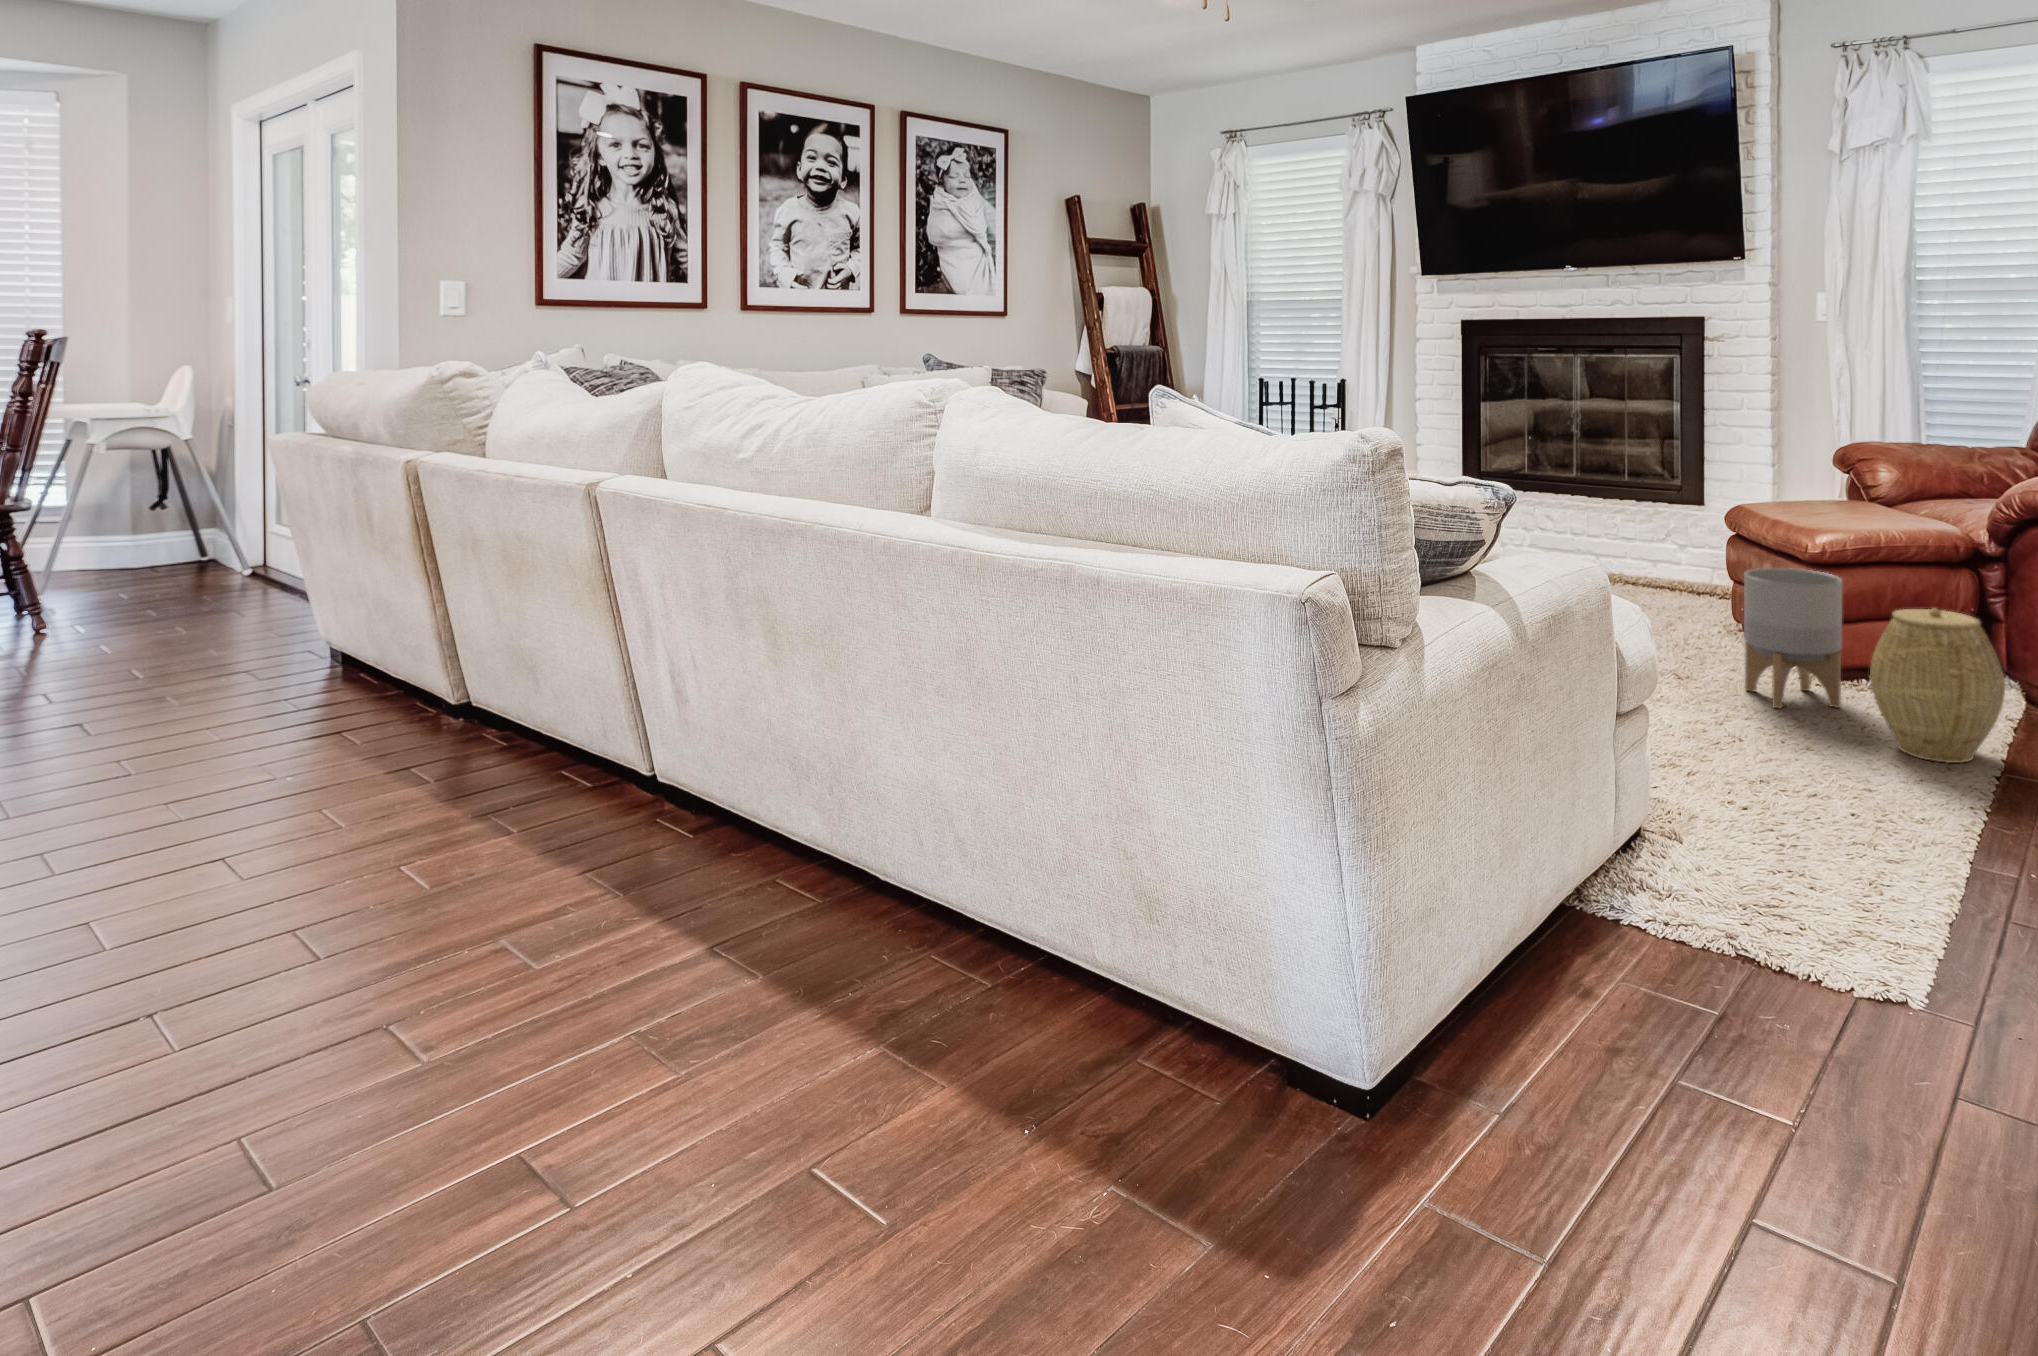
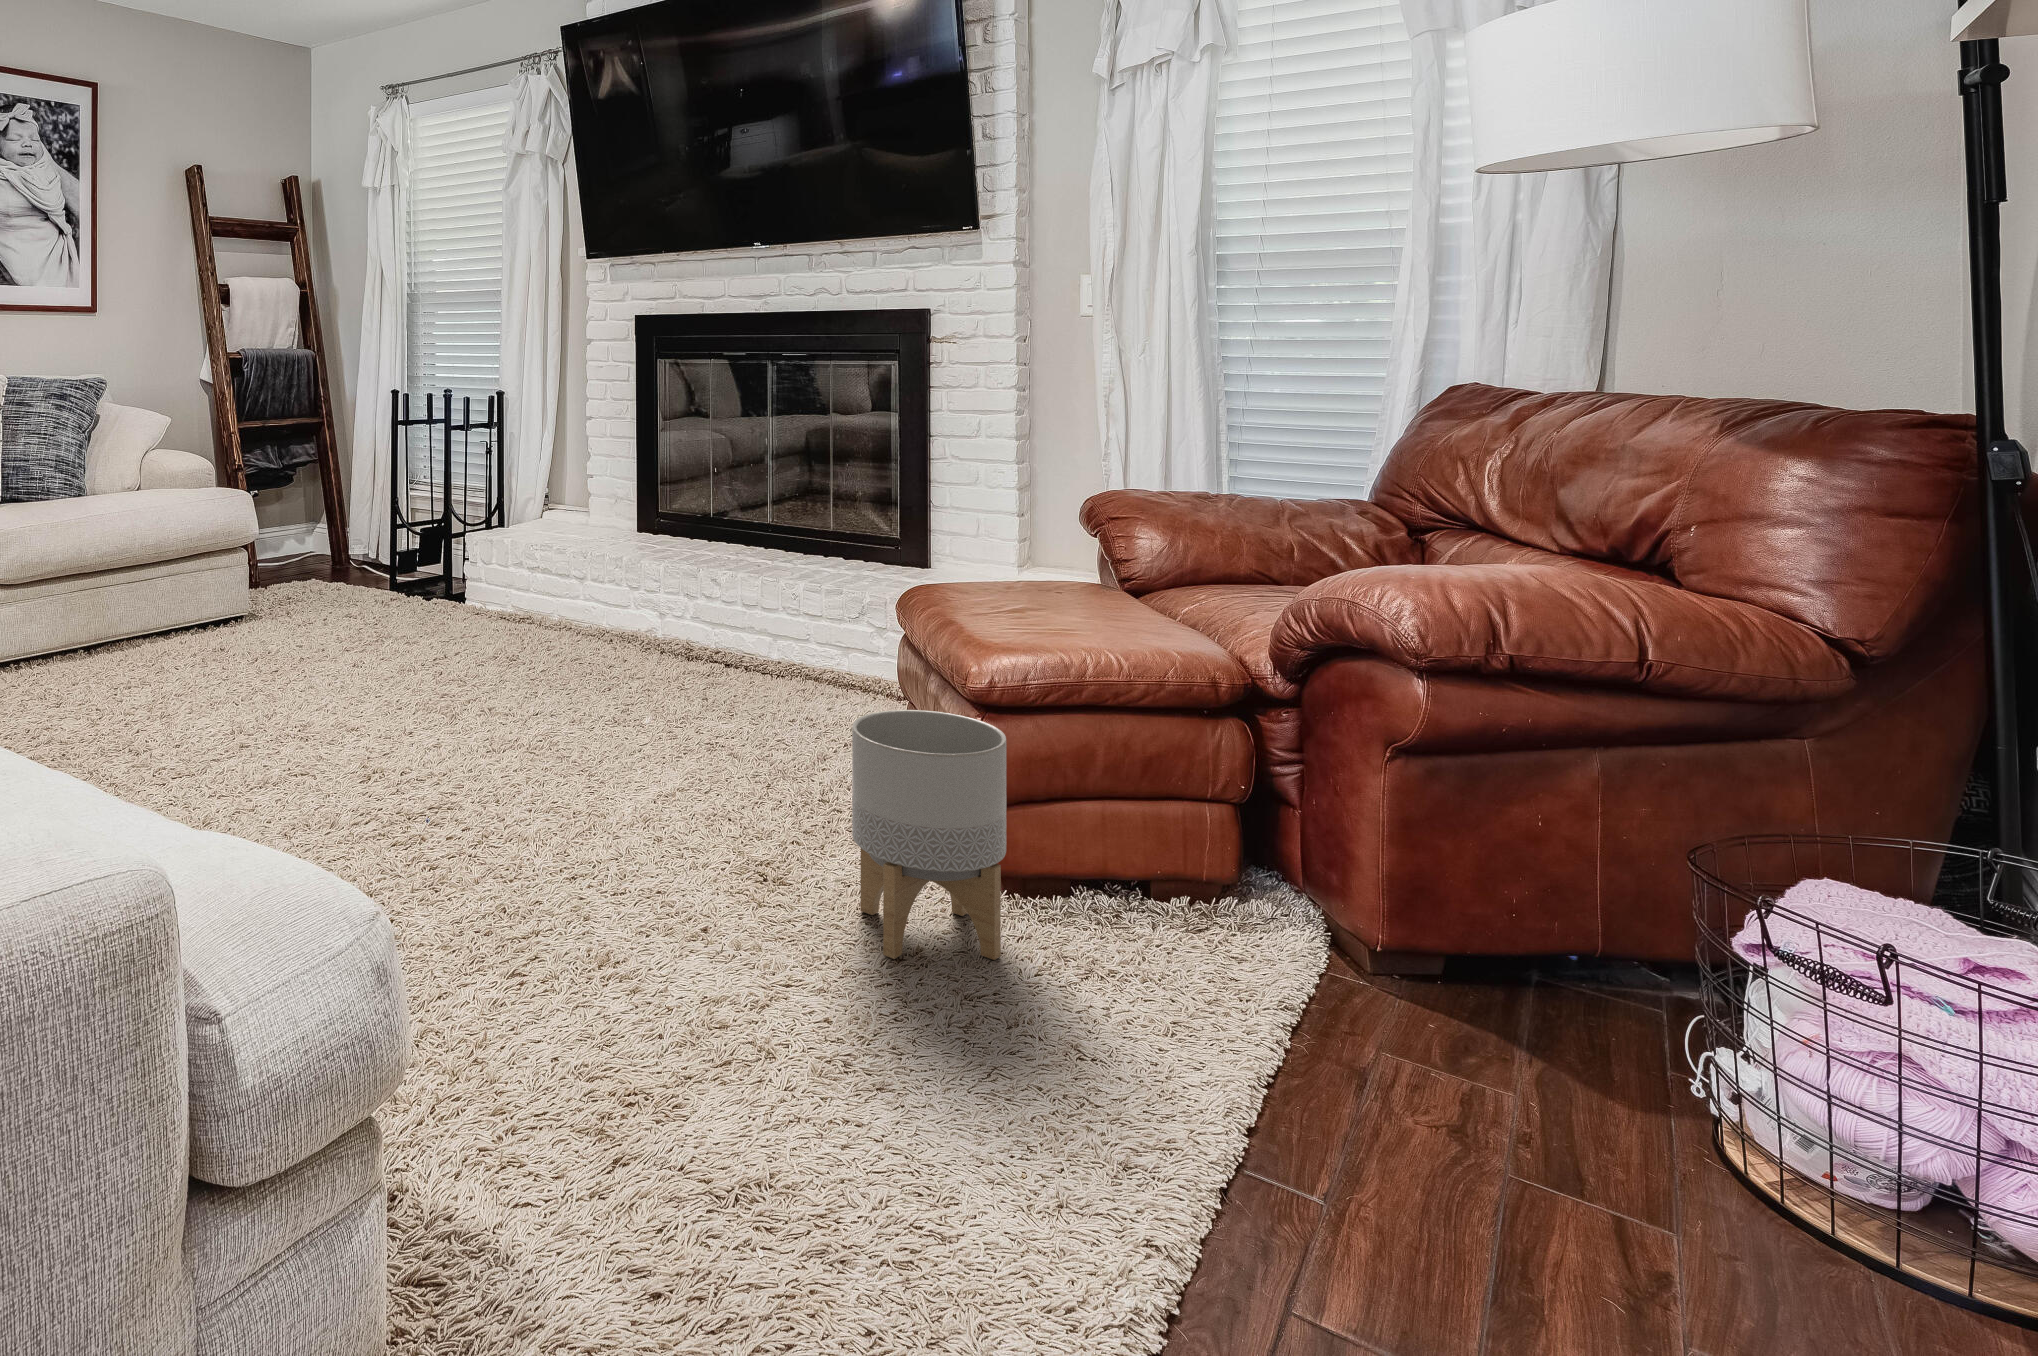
woven basket: present [1870,609,2005,763] -> none [1007,819,1241,1125]

